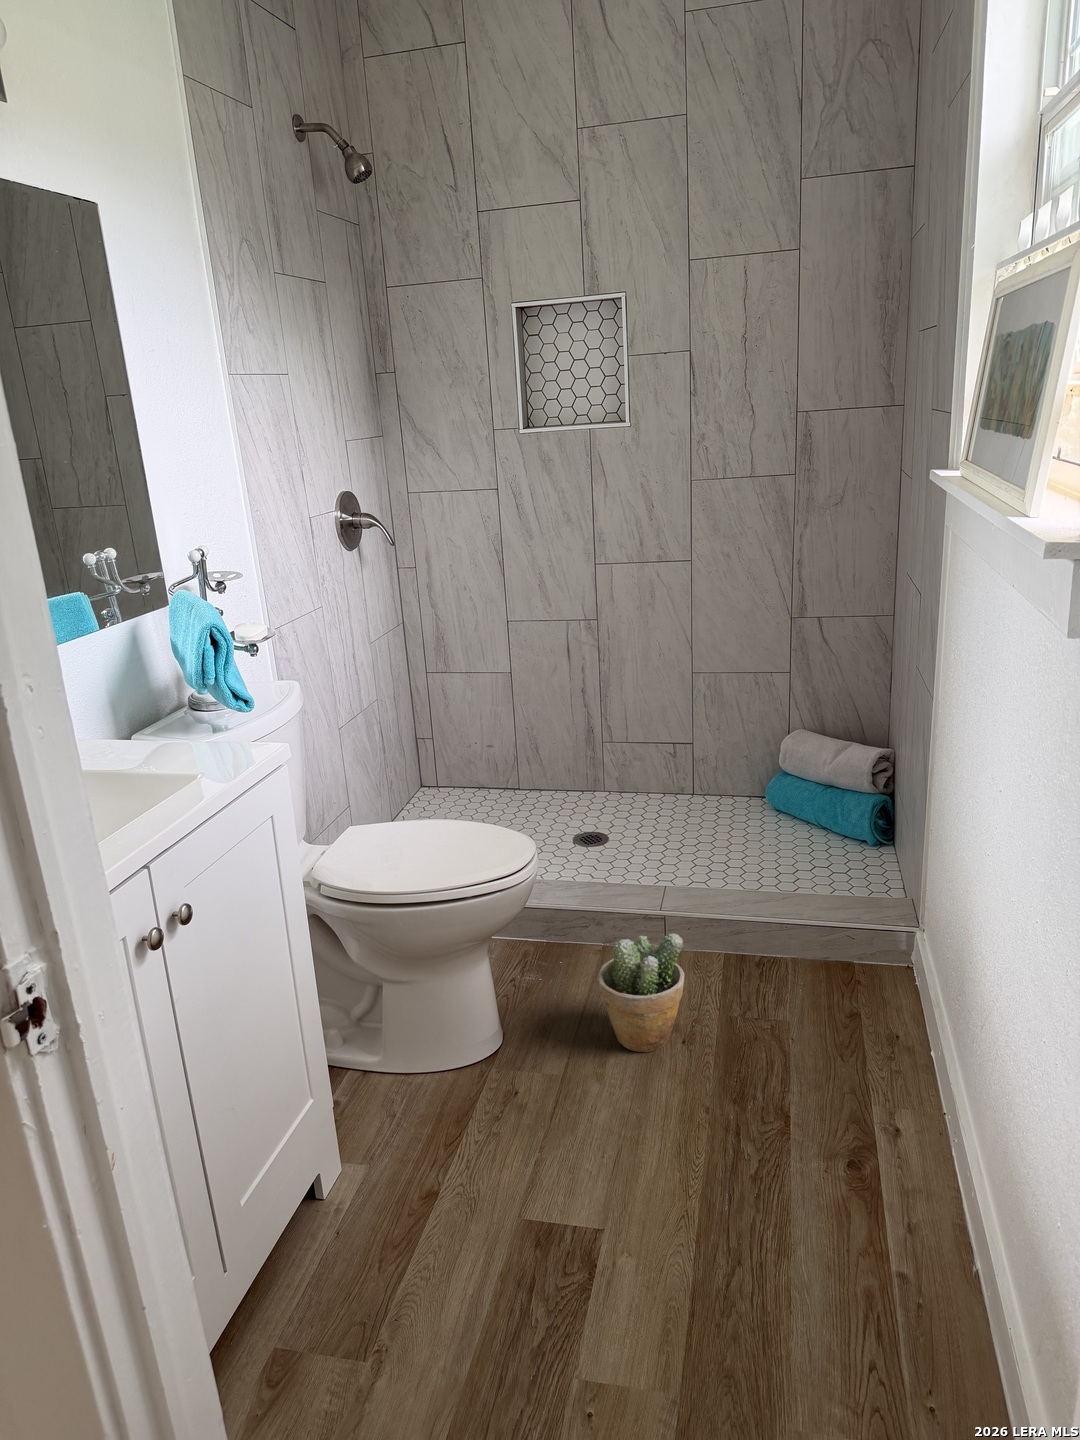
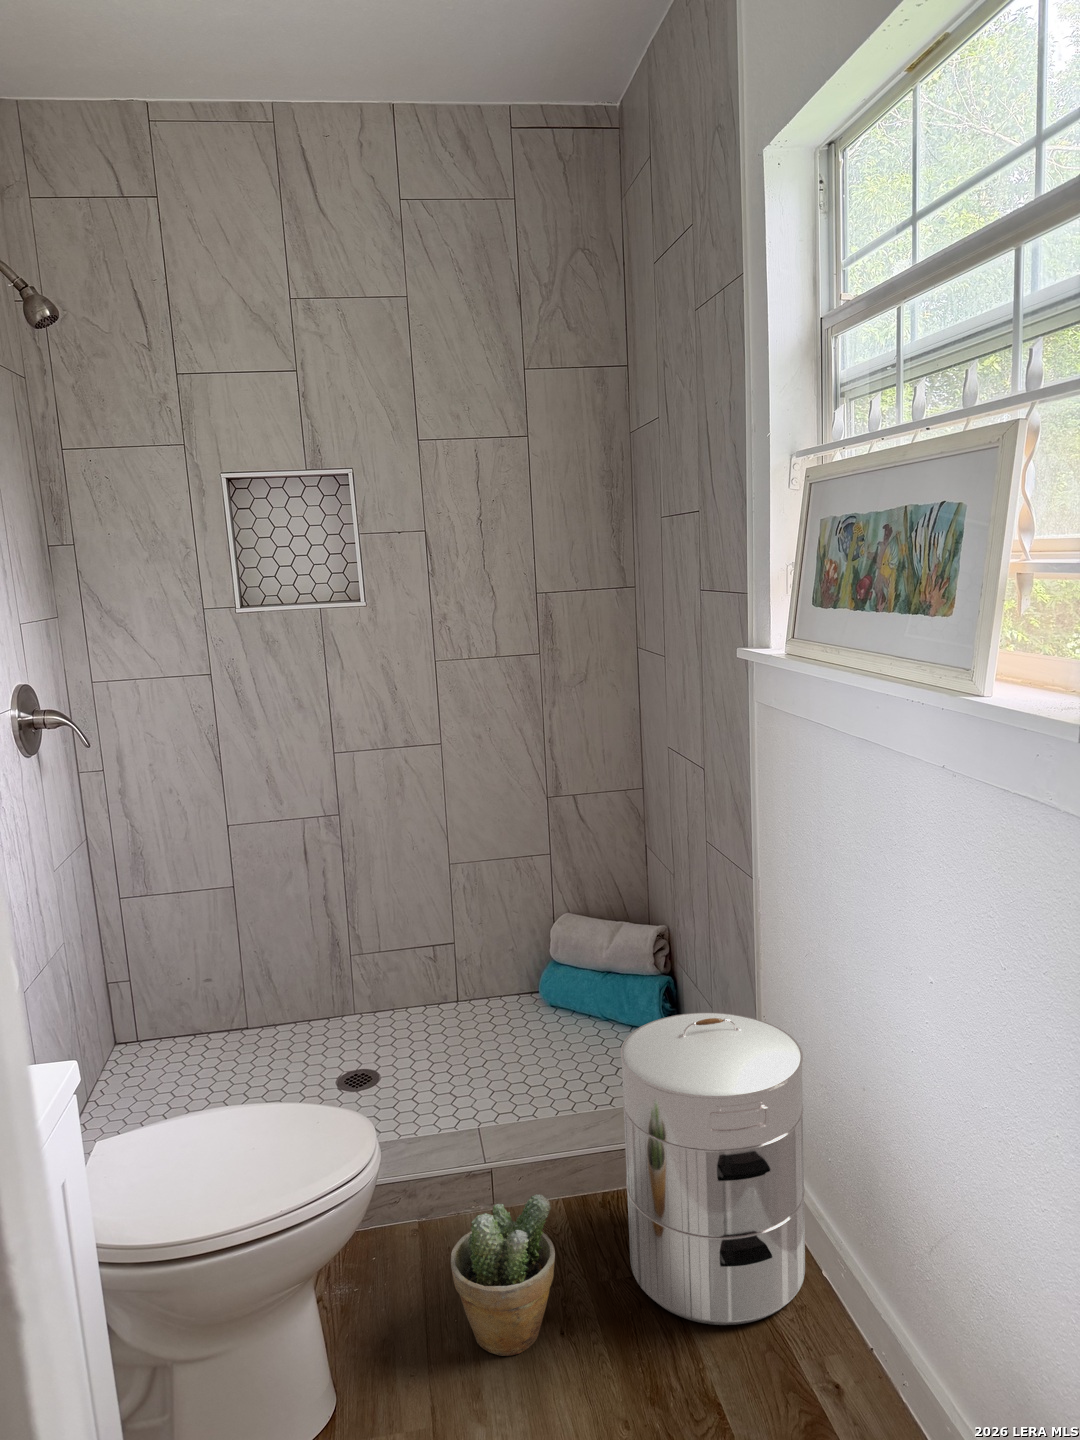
waste bin: none [759,811,929,1073] -> present [620,1013,805,1325]

